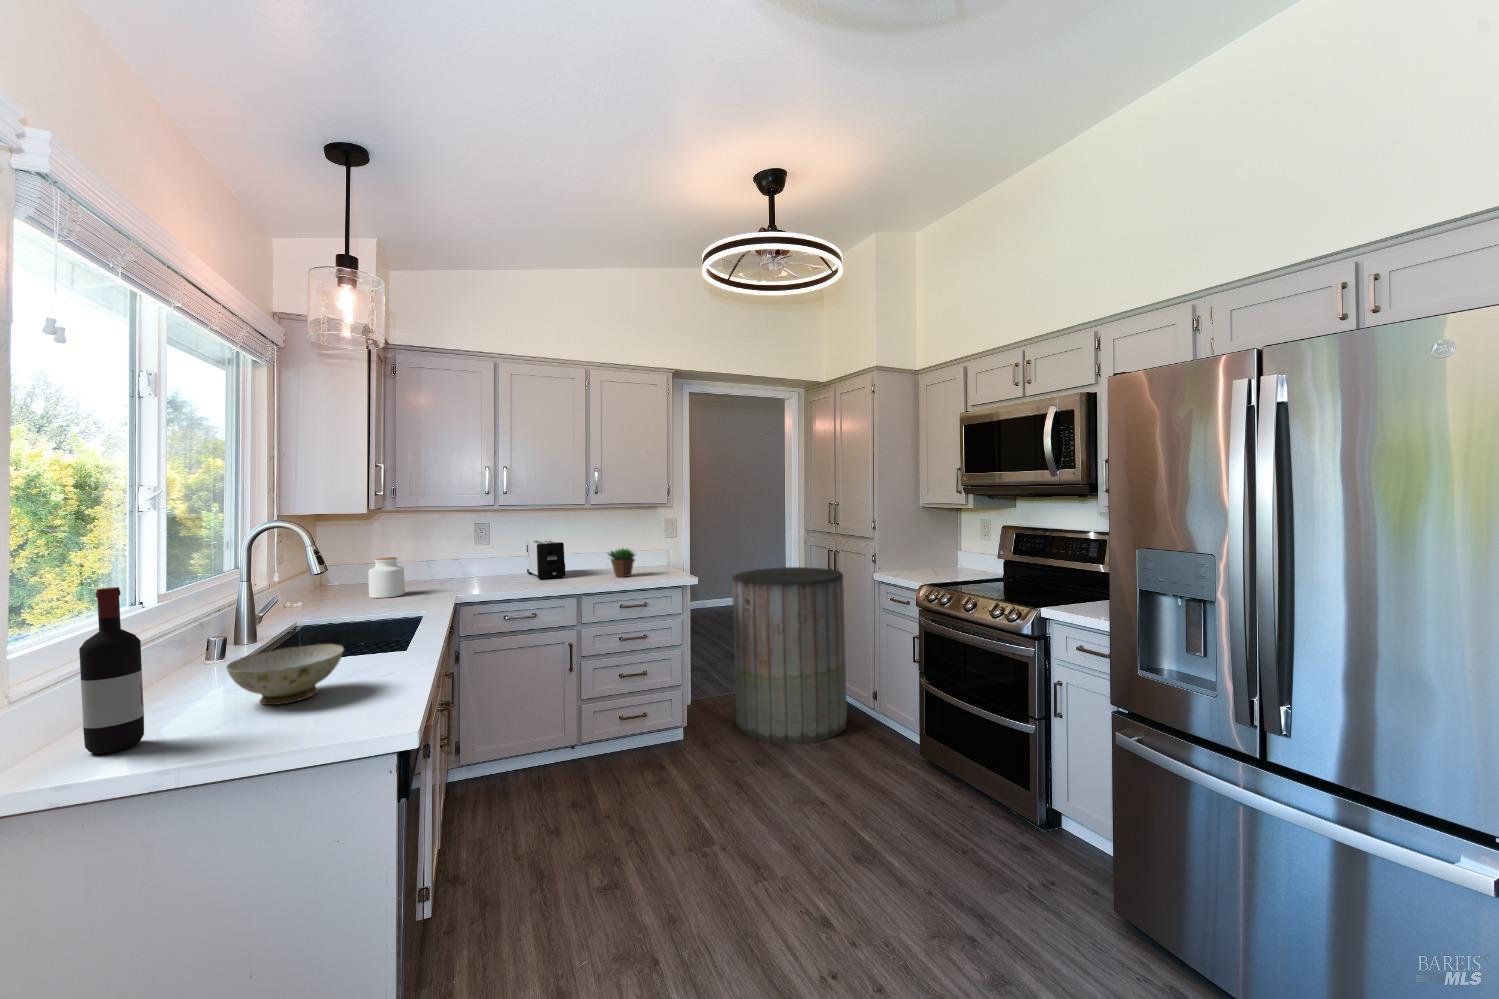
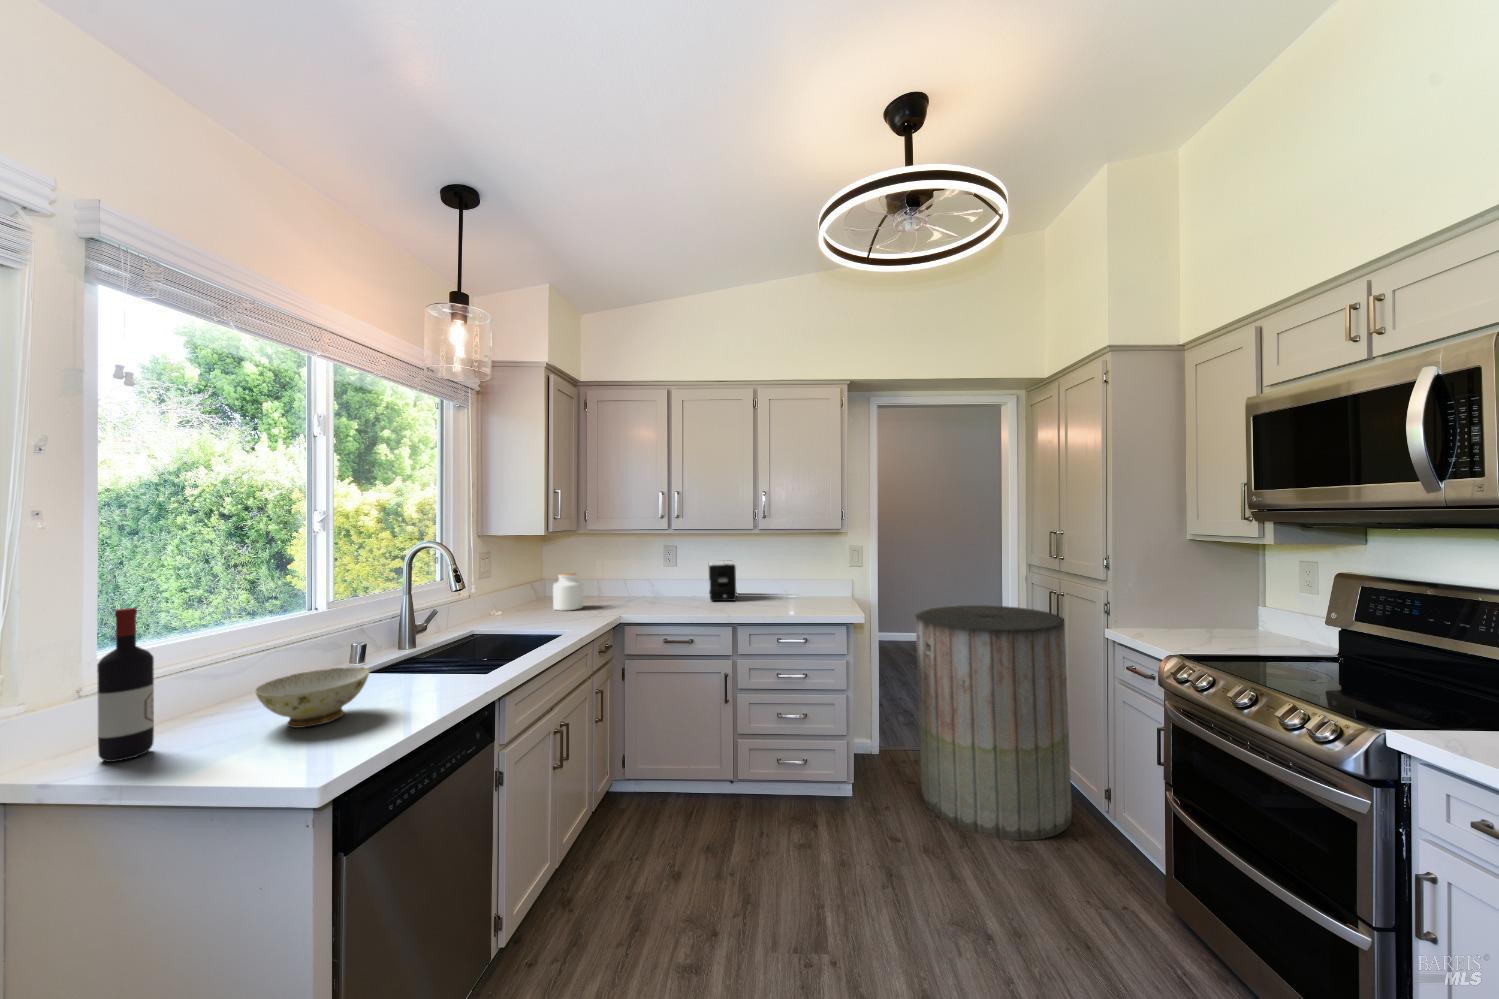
succulent plant: present [608,548,635,577] -> none [776,572,808,605]

